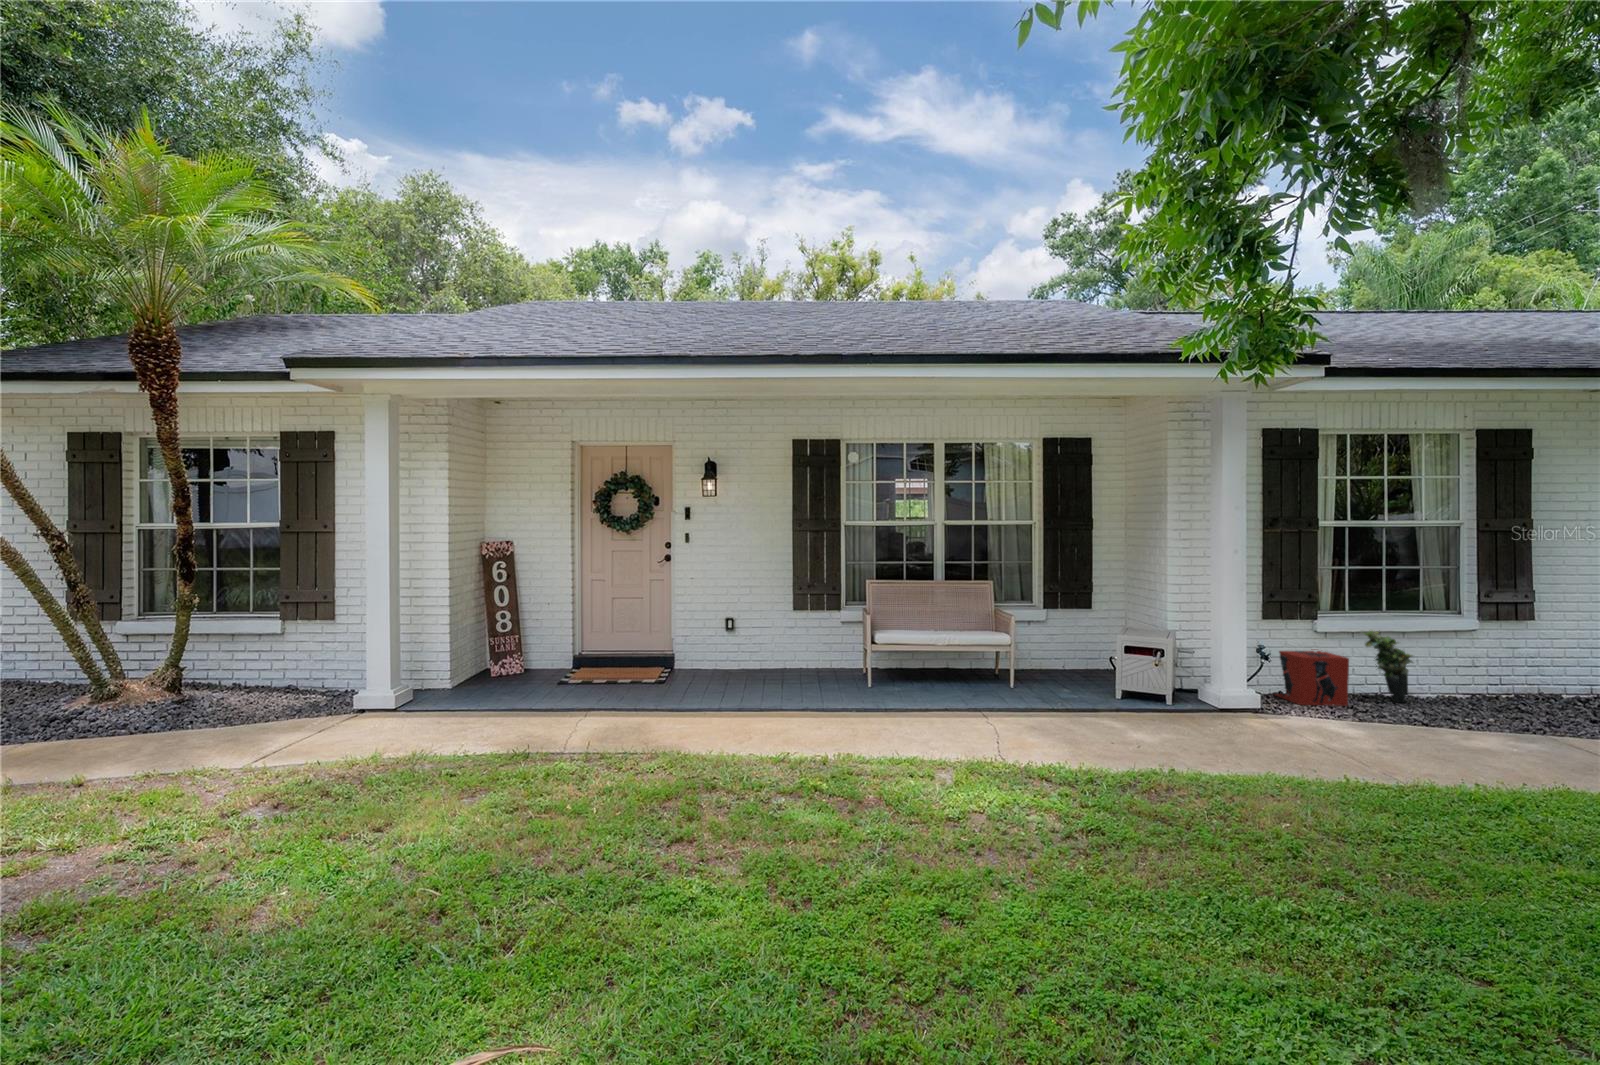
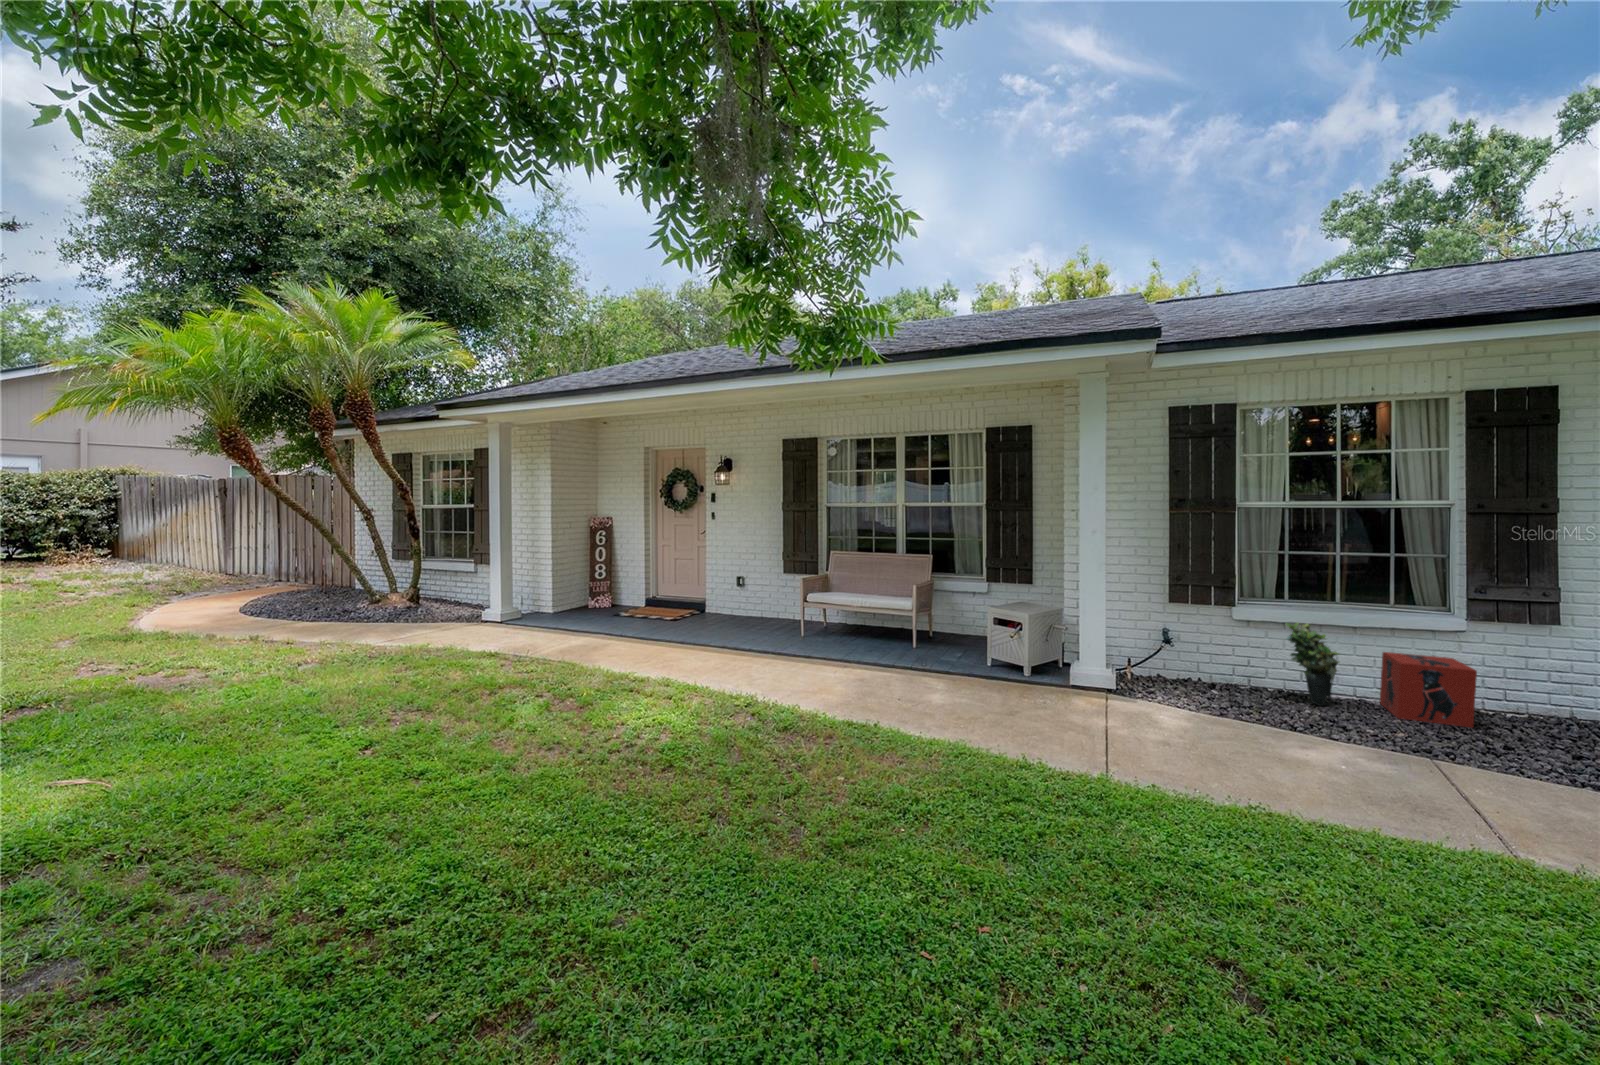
storage box: present [1275,649,1349,706] -> present [1380,652,1477,727]

